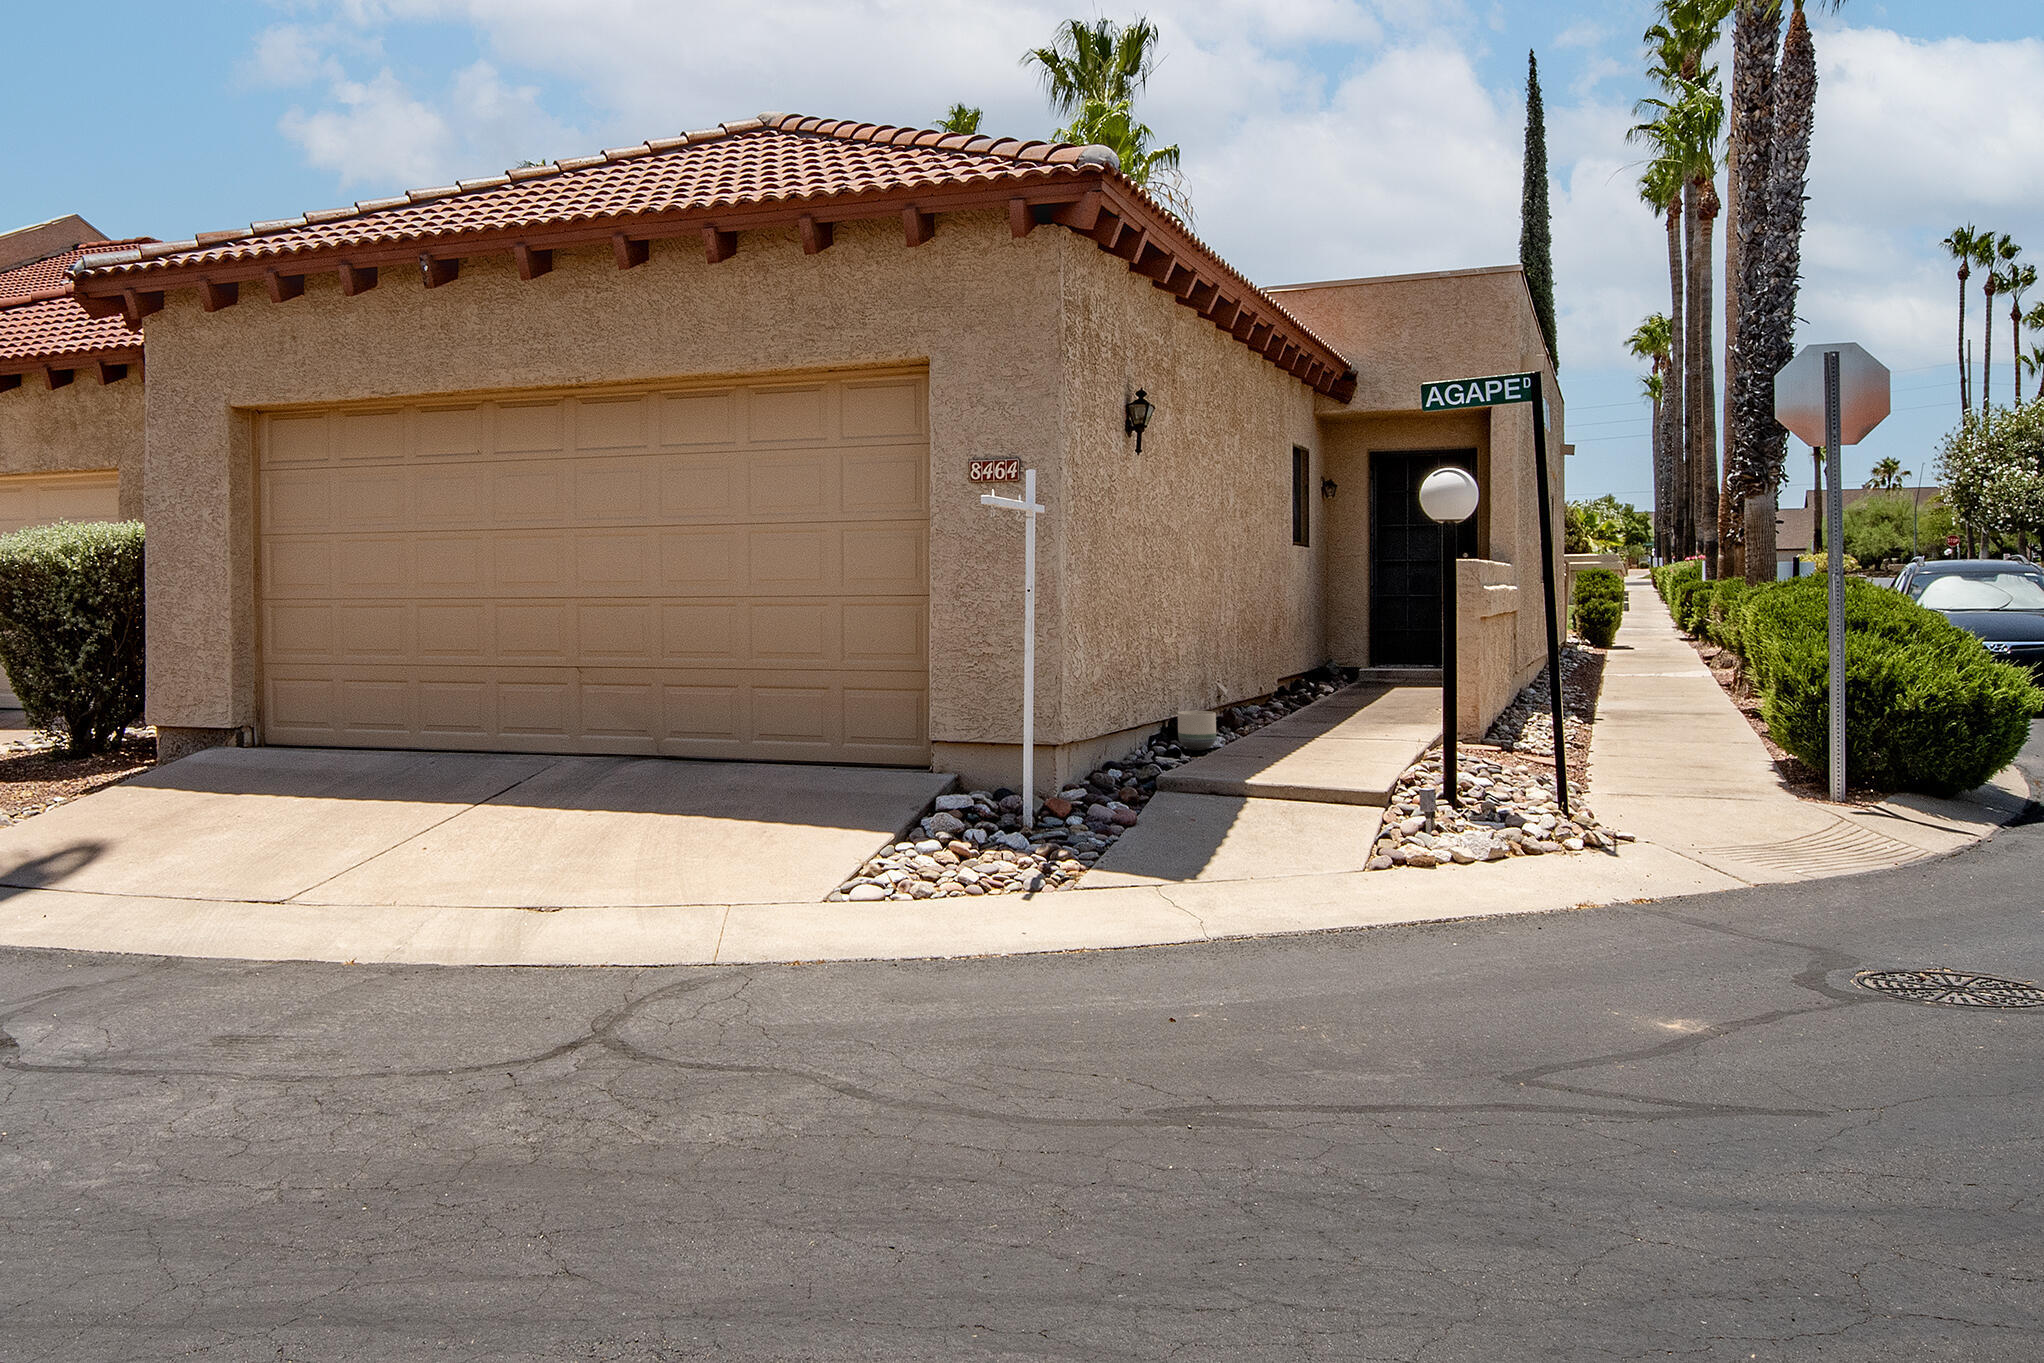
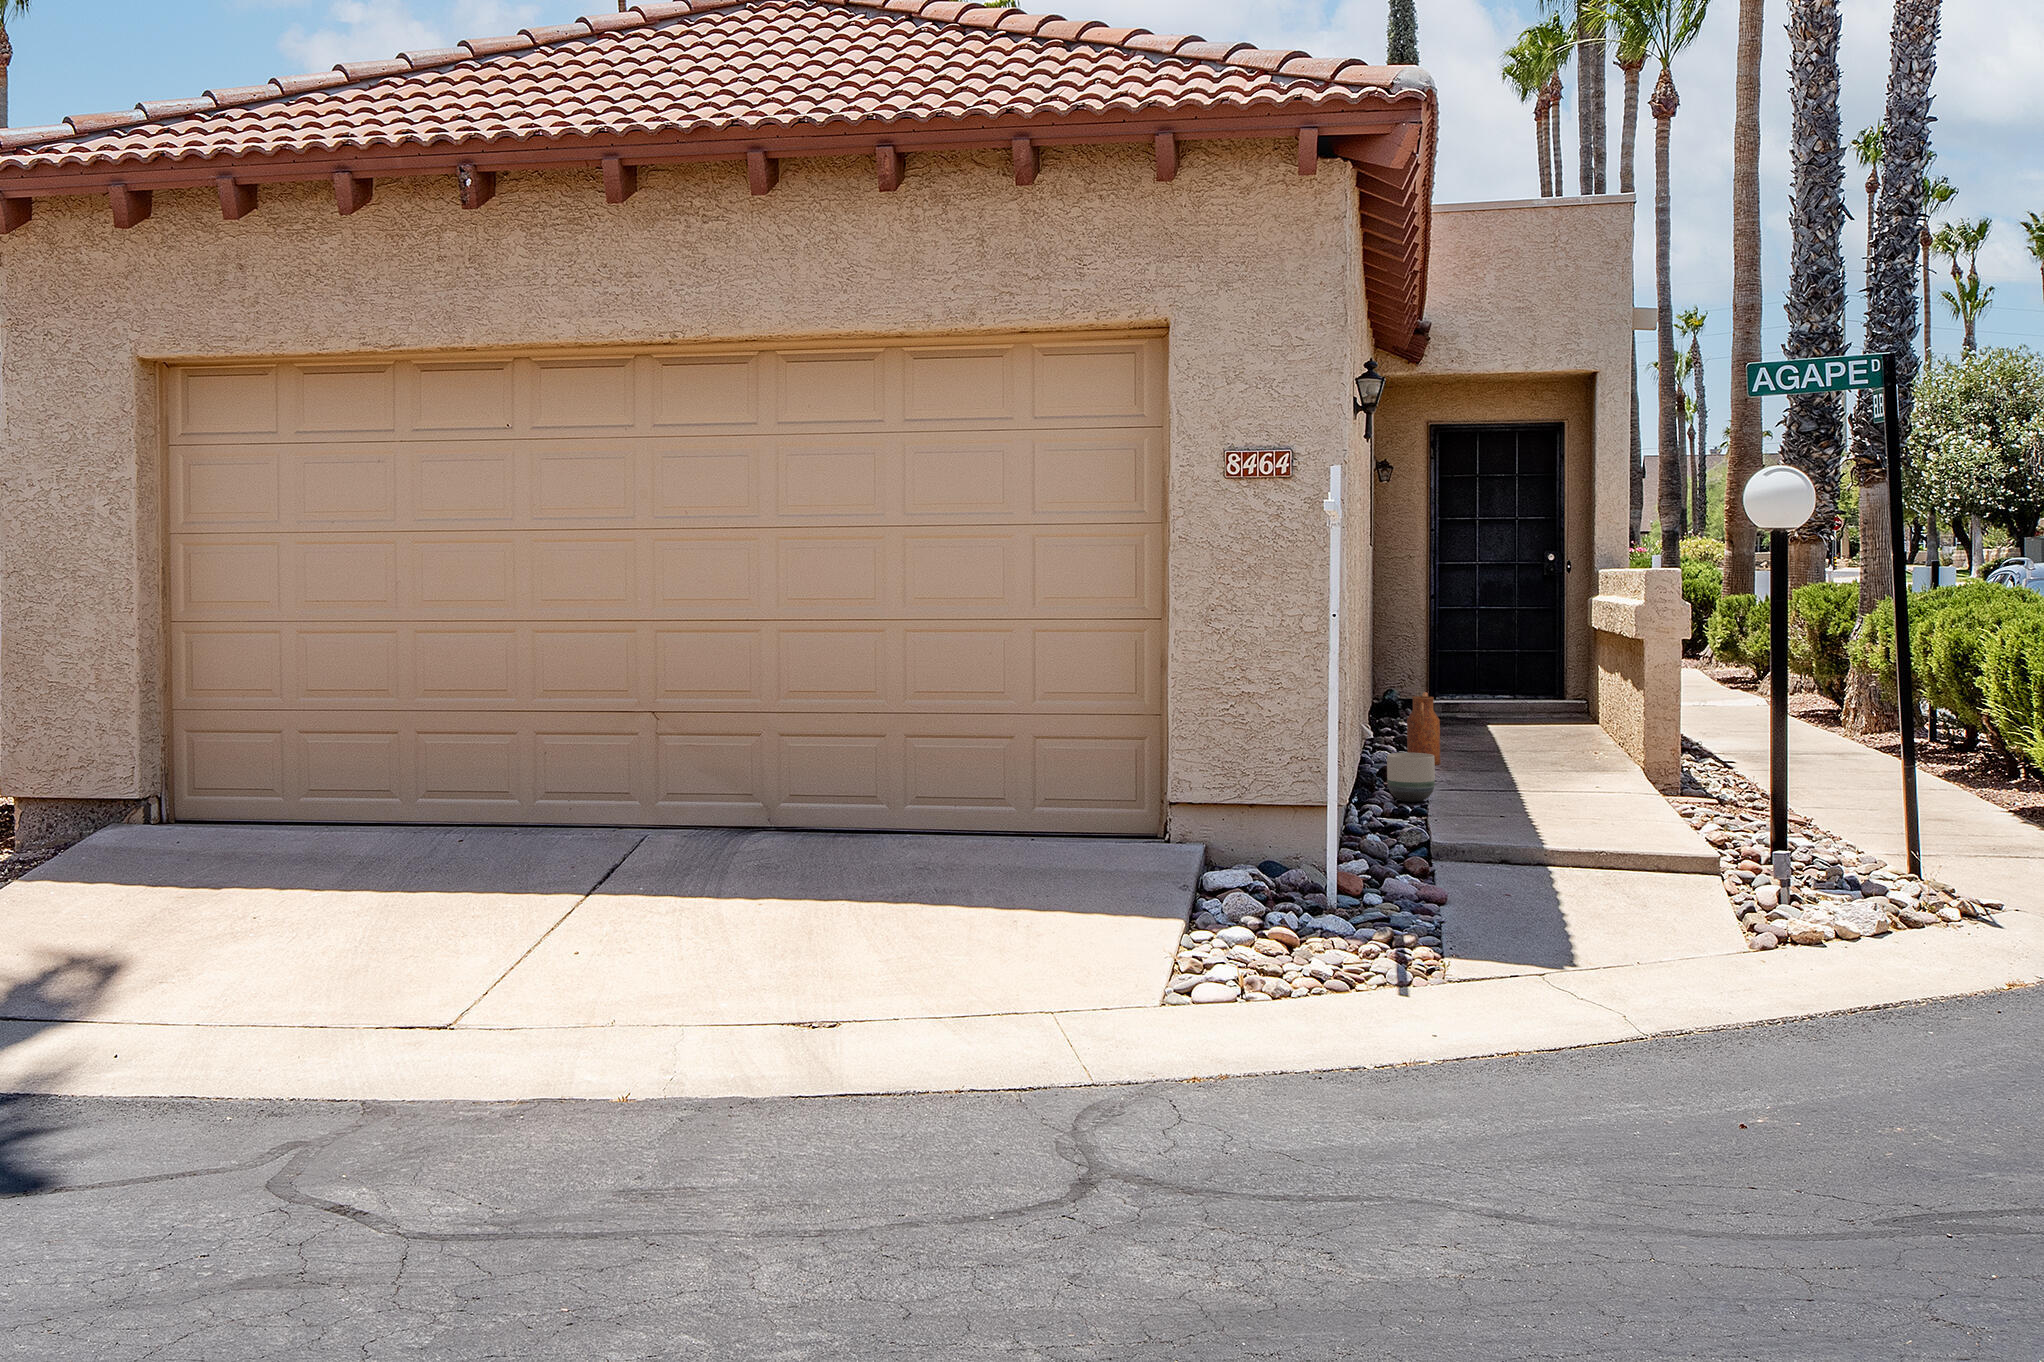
watering can: none [1235,665,1262,724] -> present [1407,692,1441,765]

